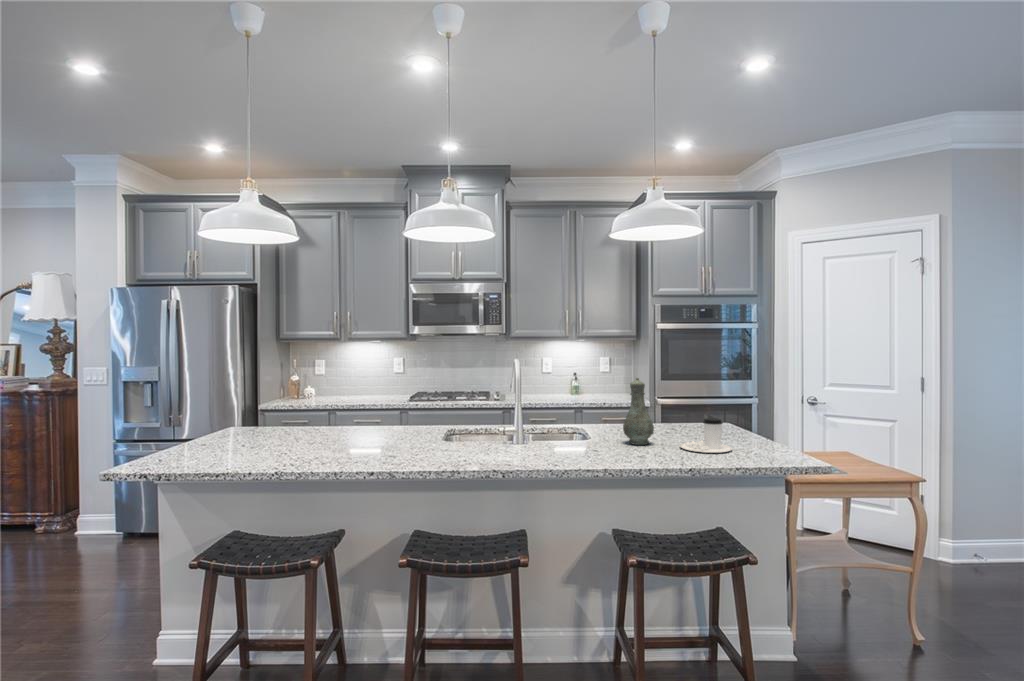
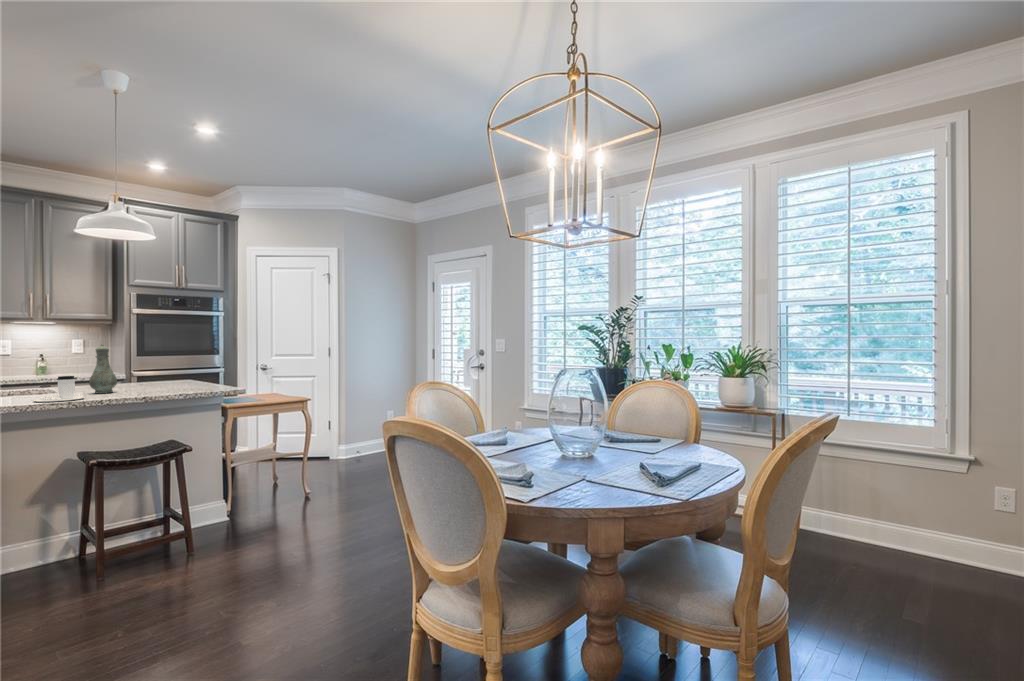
coffee cup: present [680,418,732,453] -> present [34,376,84,402]

